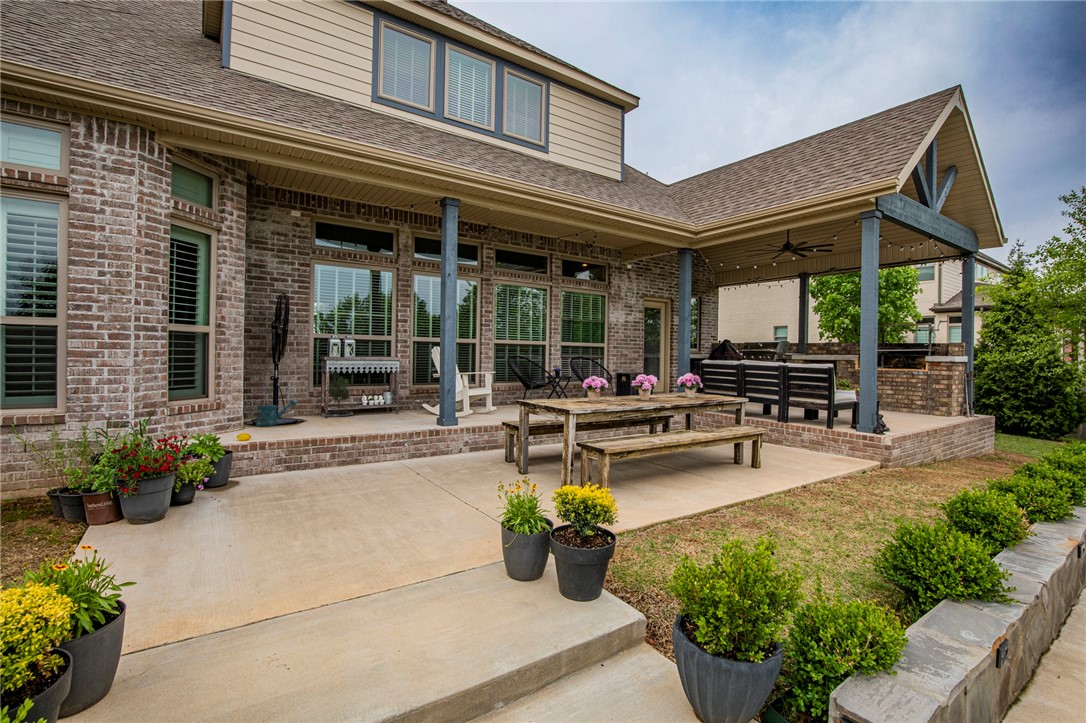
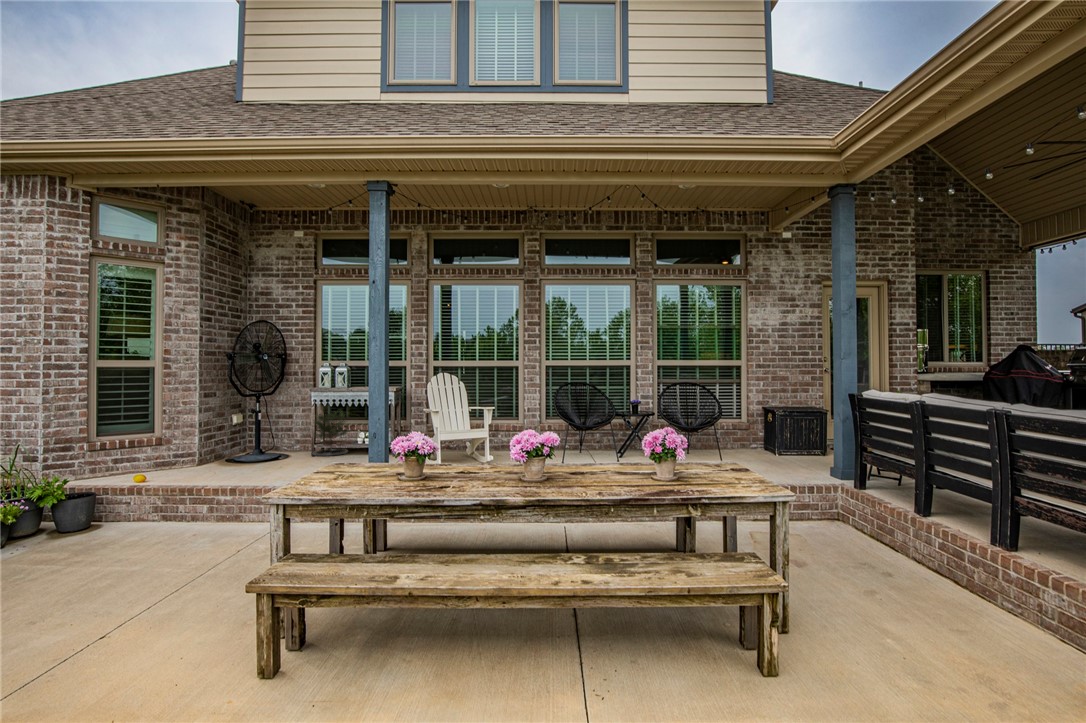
watering can: present [256,399,296,426] -> none [211,435,257,464]

